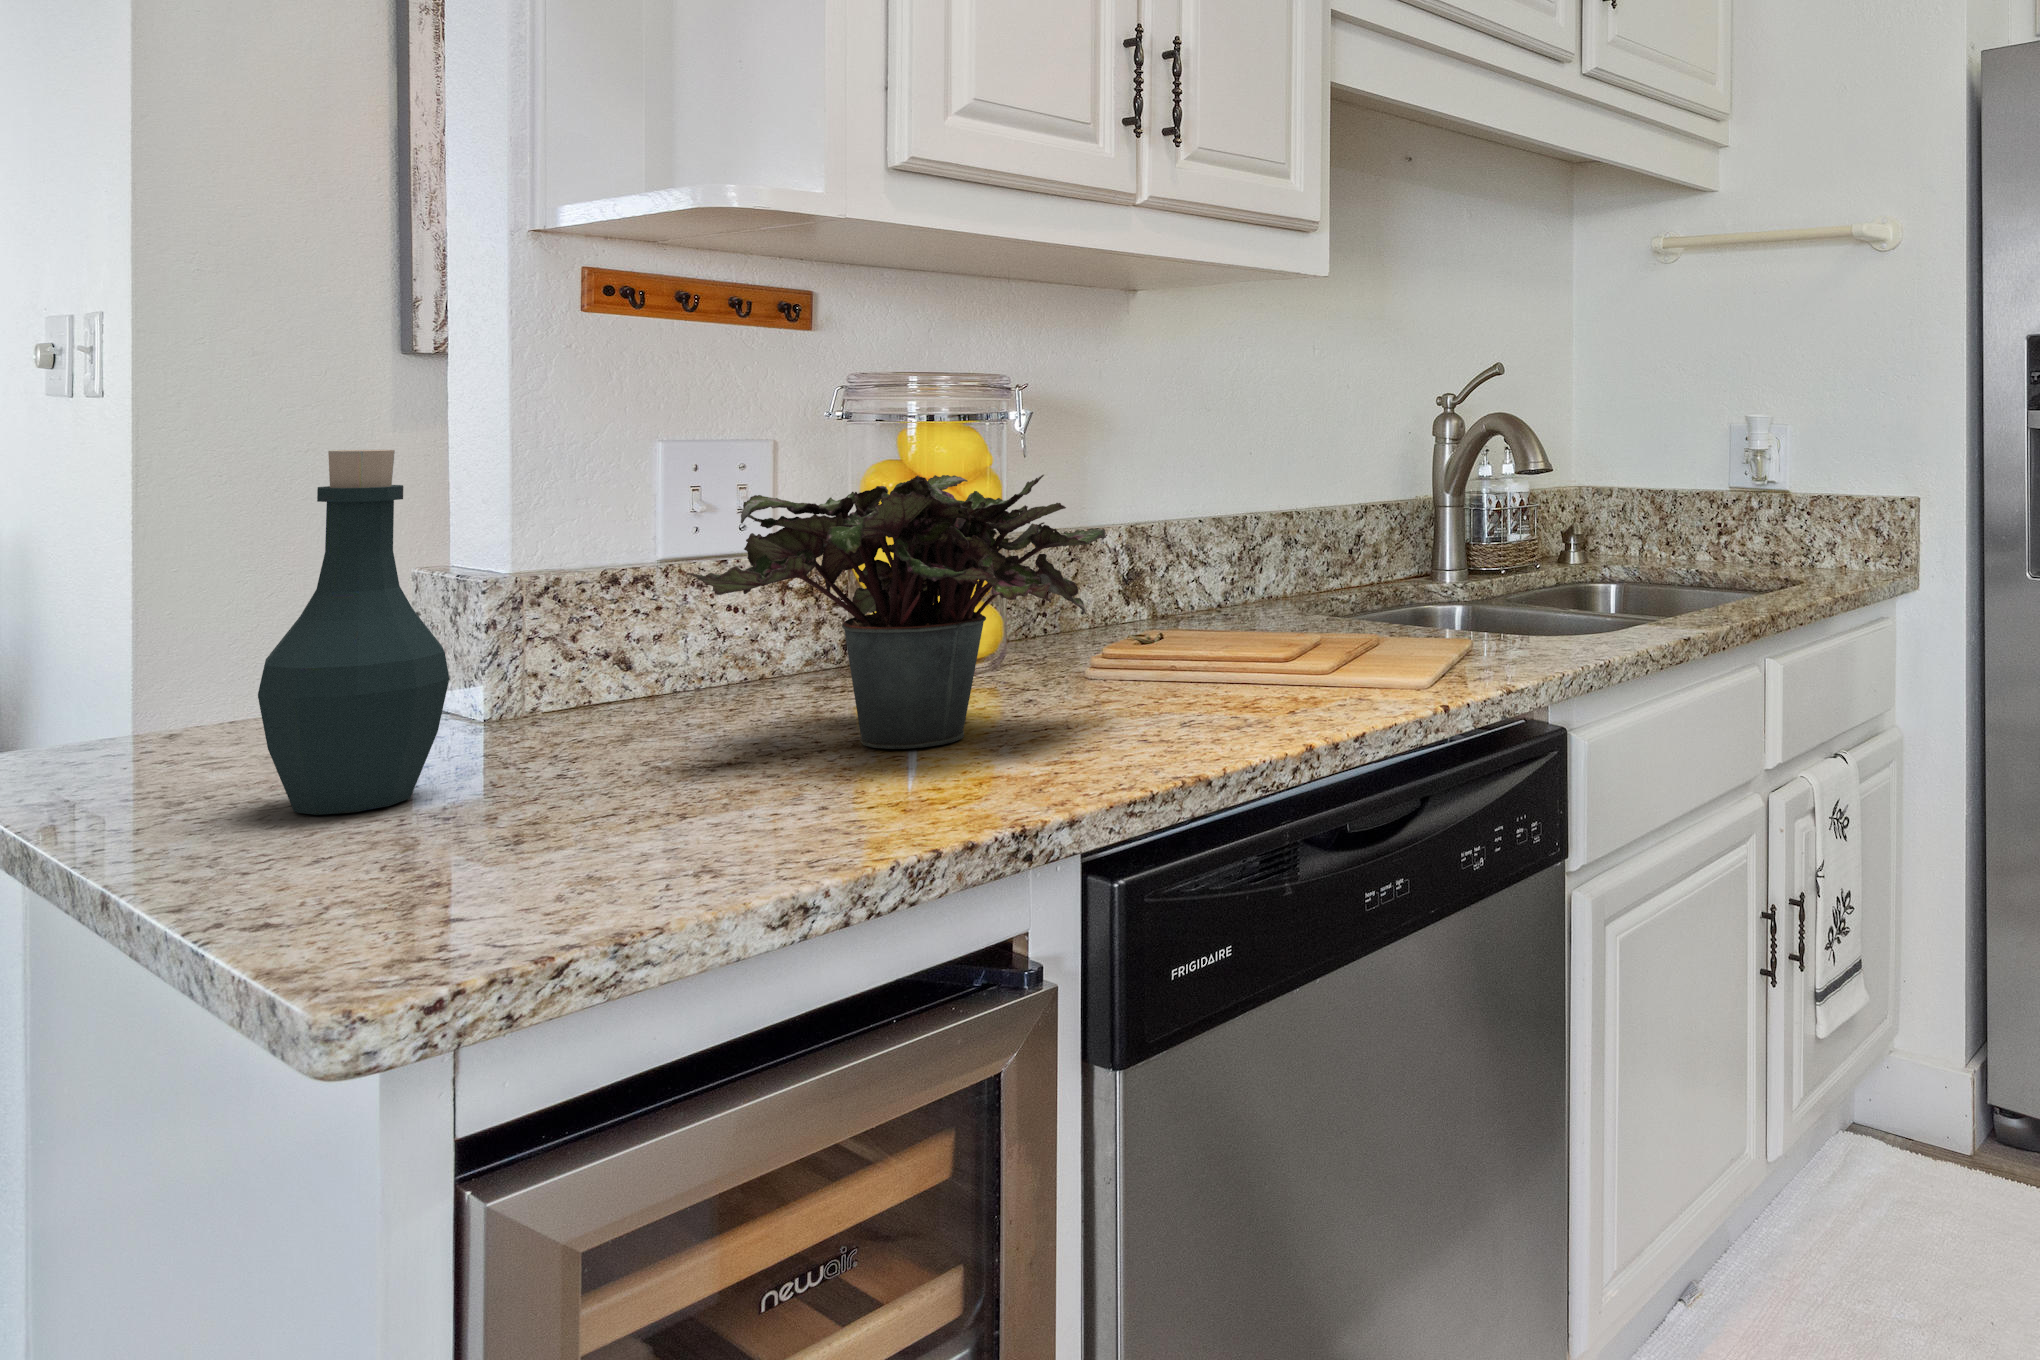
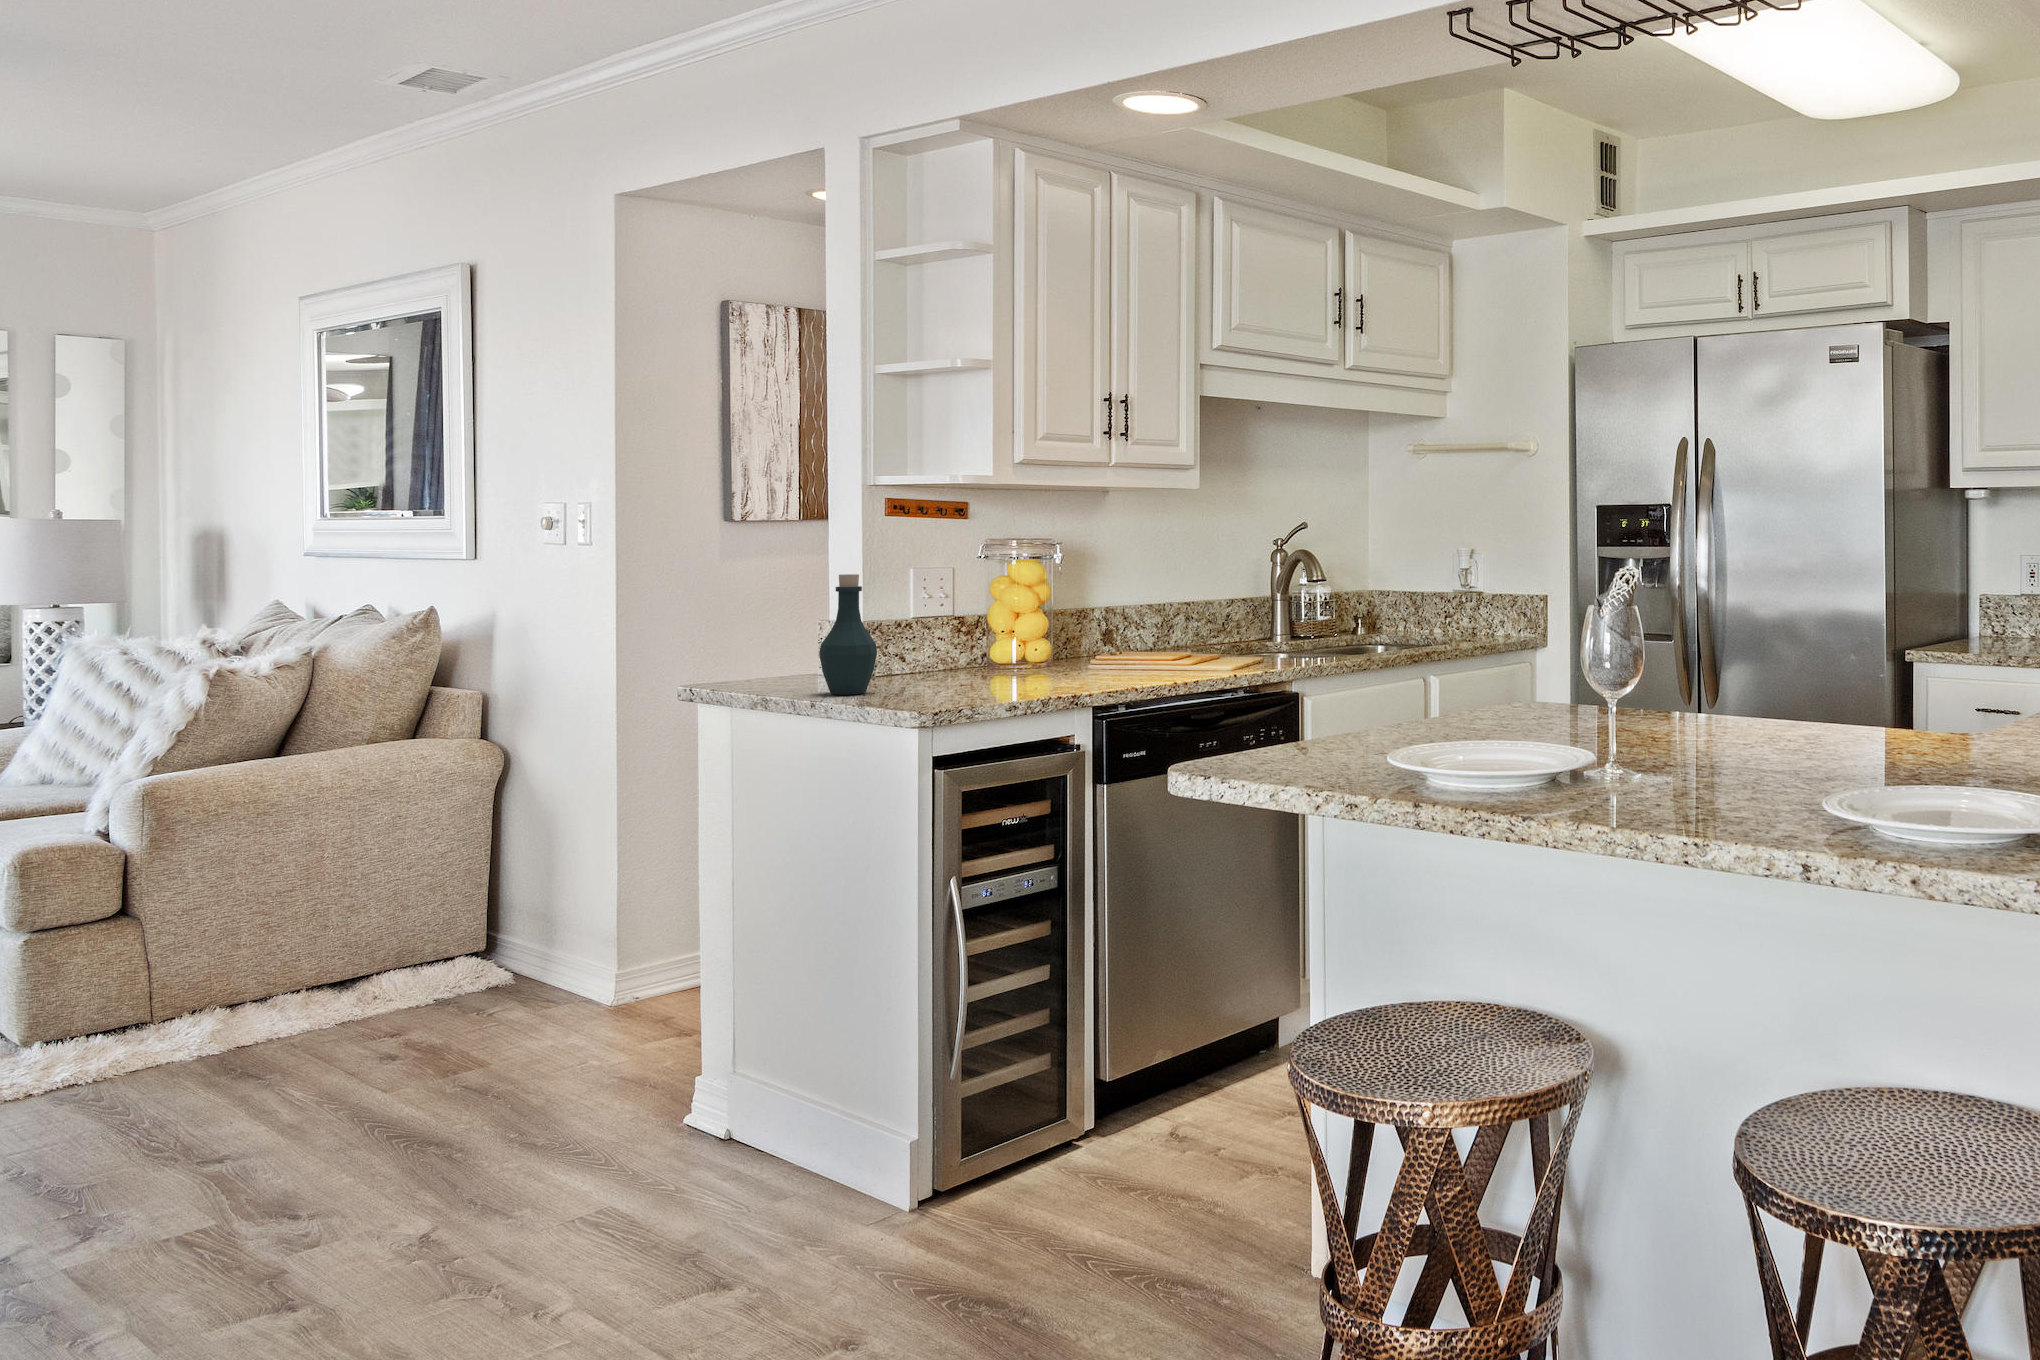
potted plant: present [687,475,1106,749] -> none [950,582,1099,684]

